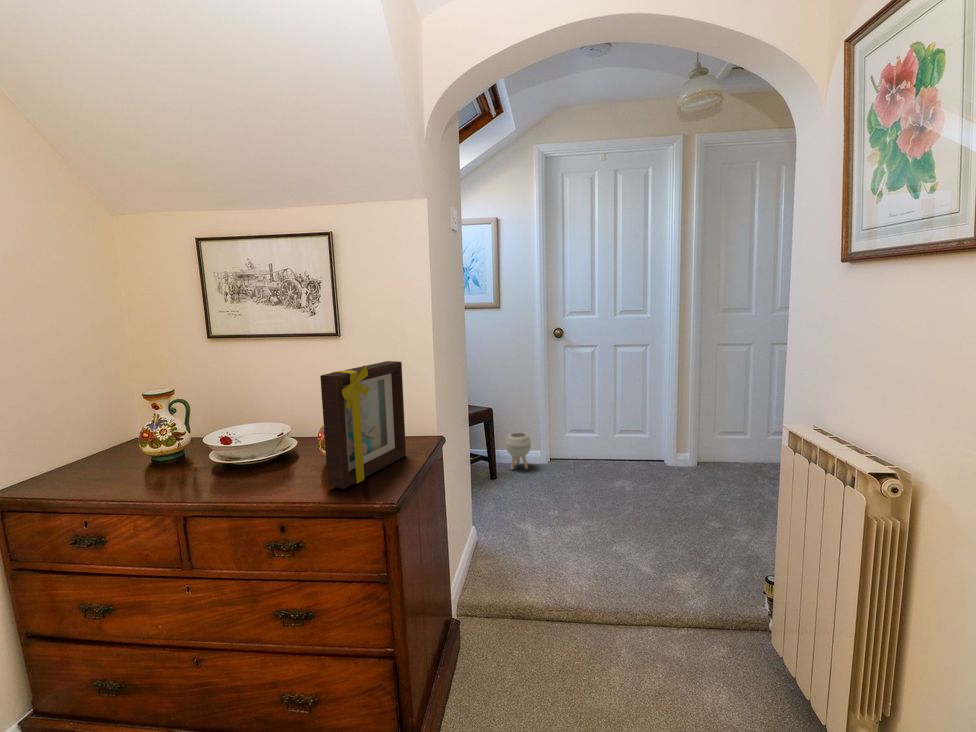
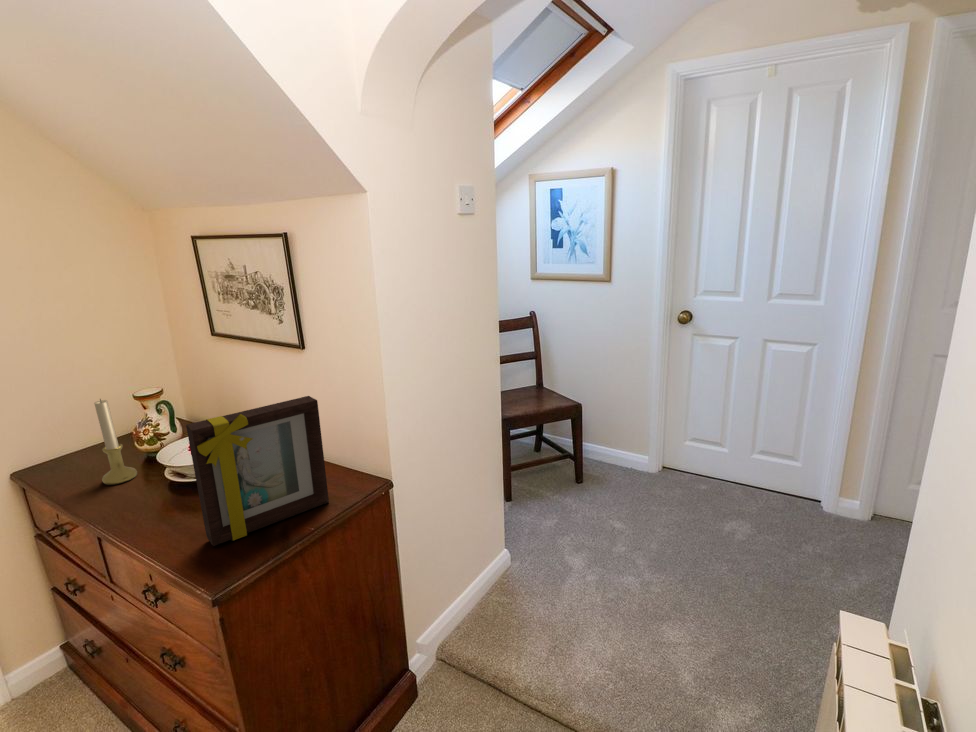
candle holder: none [129,389,167,483] -> present [94,399,137,485]
planter: present [506,432,531,470] -> none [604,432,634,478]

